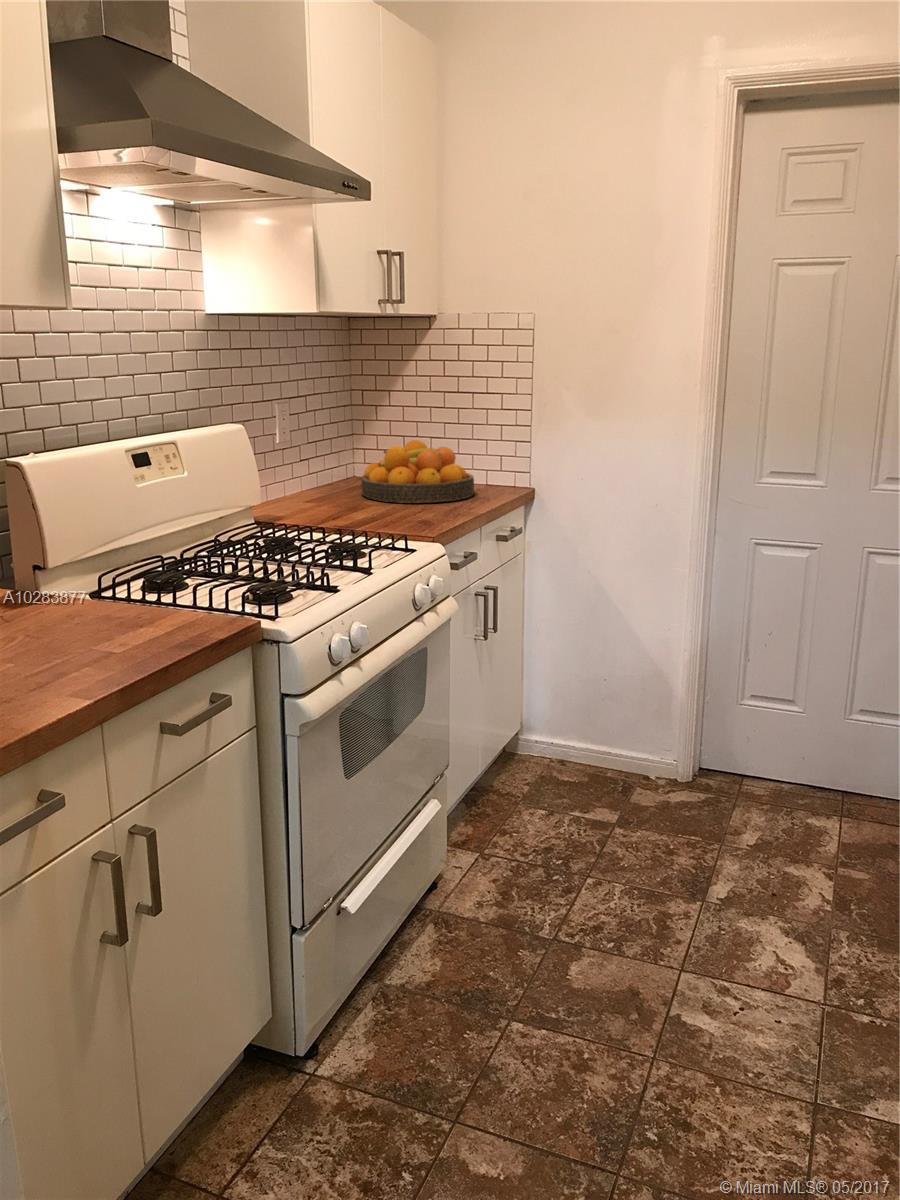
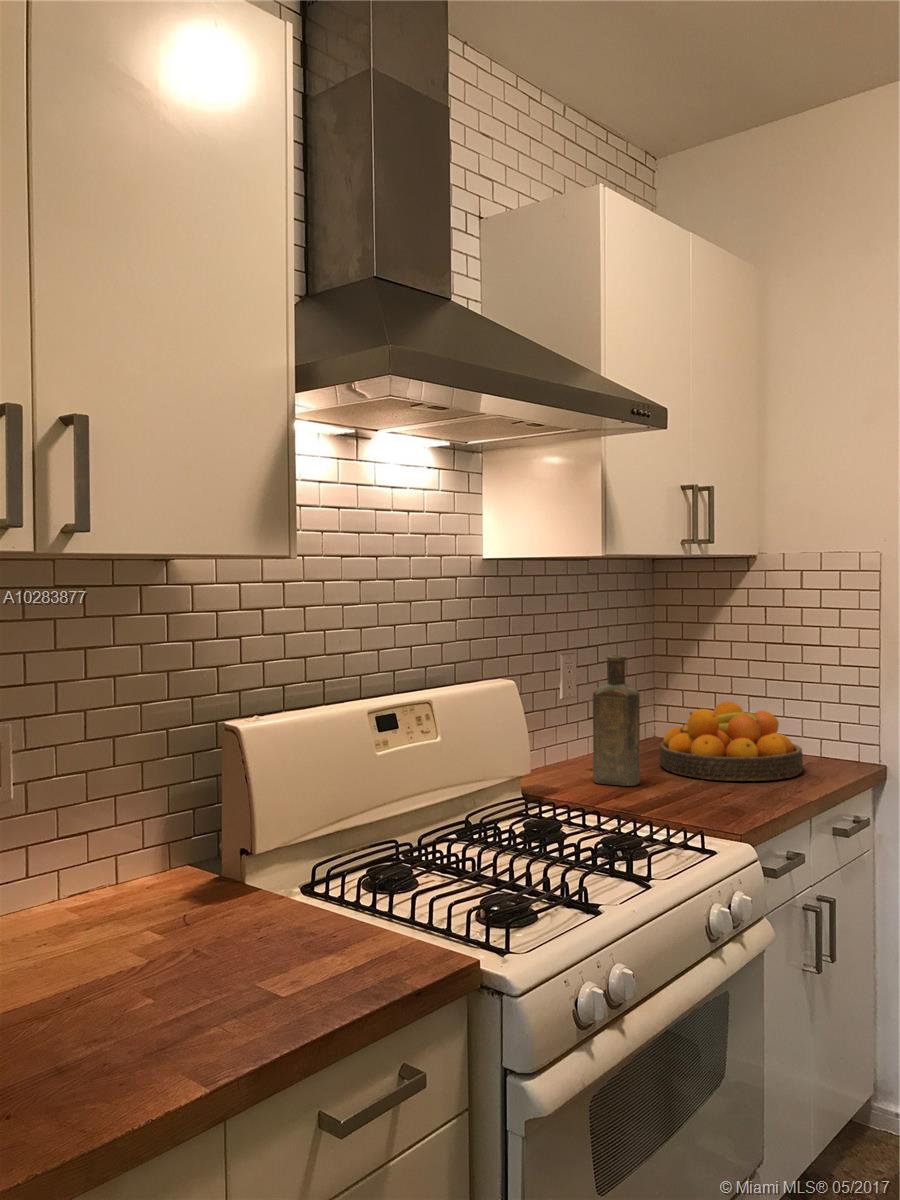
bottle: none [307,401,348,510] -> present [593,655,640,786]

